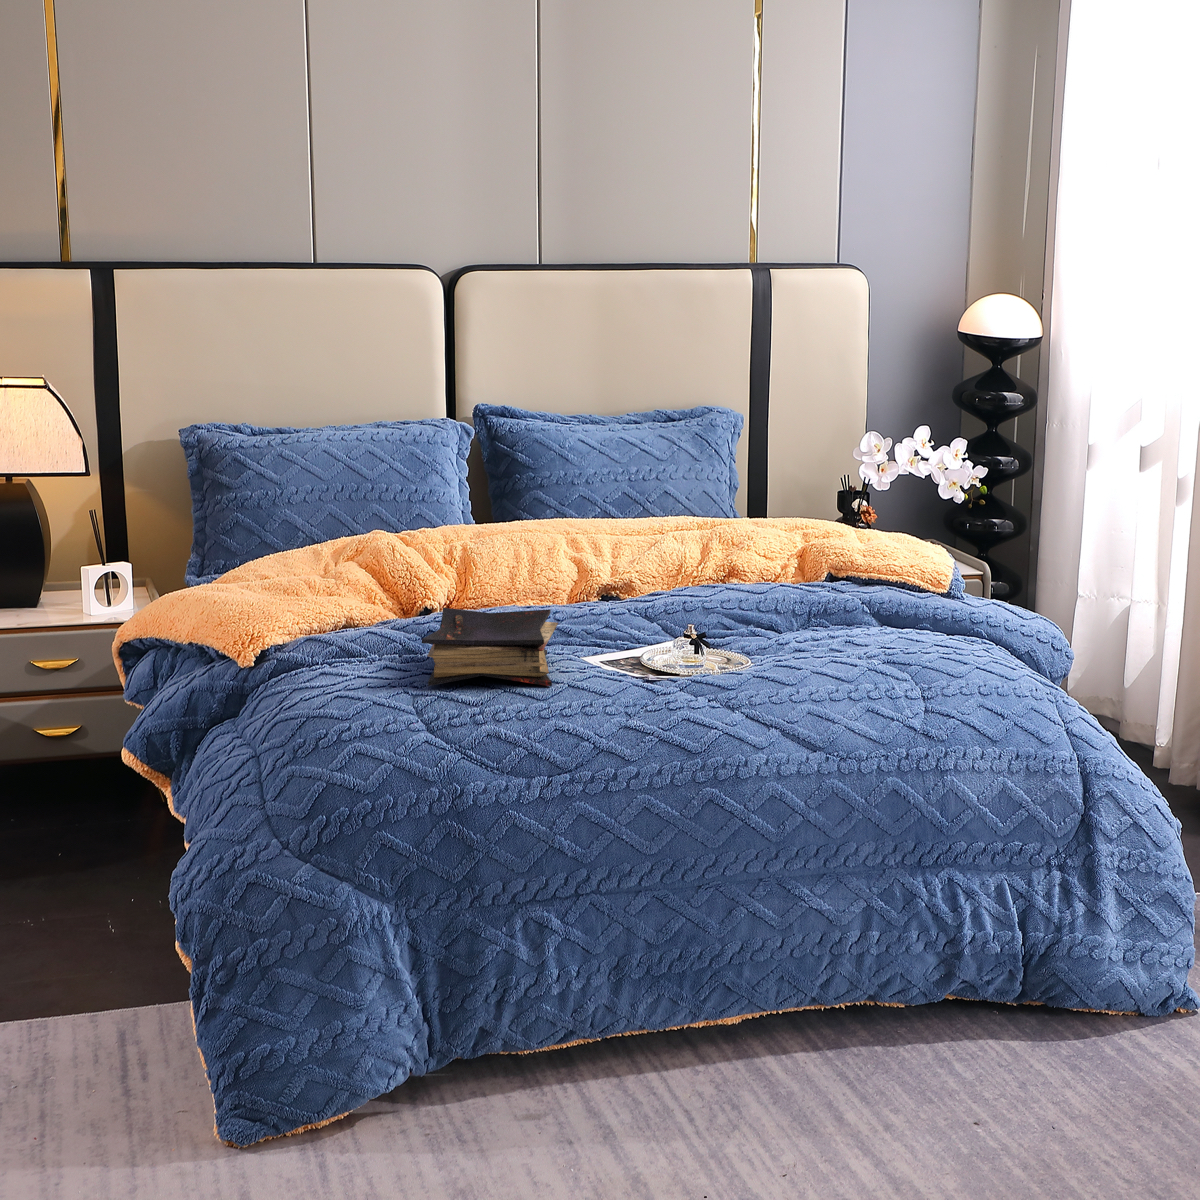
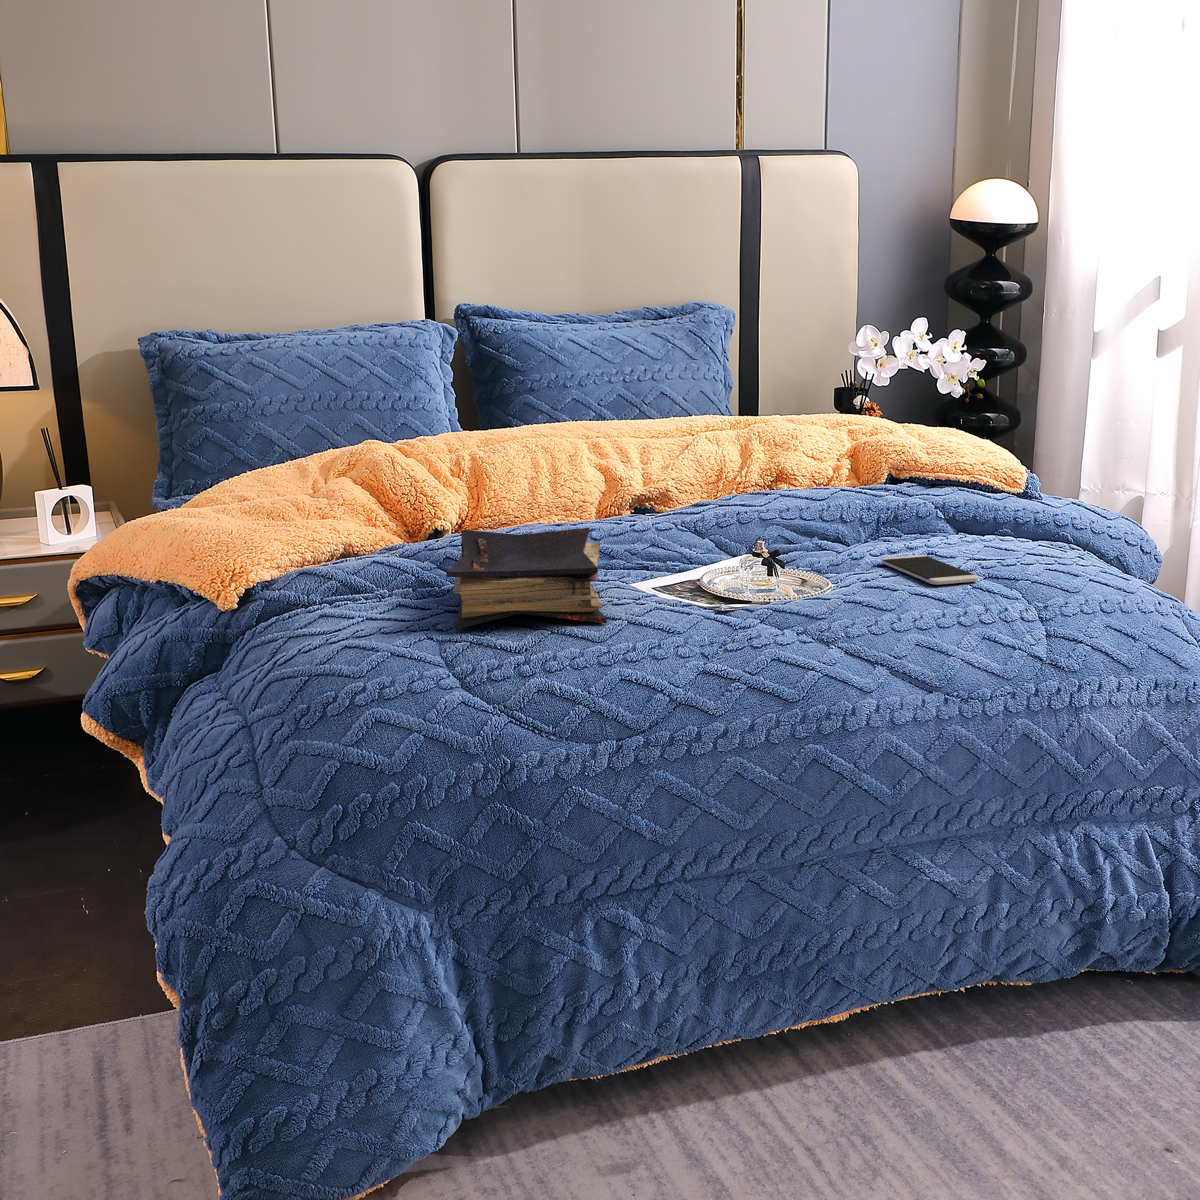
smartphone: none [804,643,877,666] -> present [882,555,978,585]

